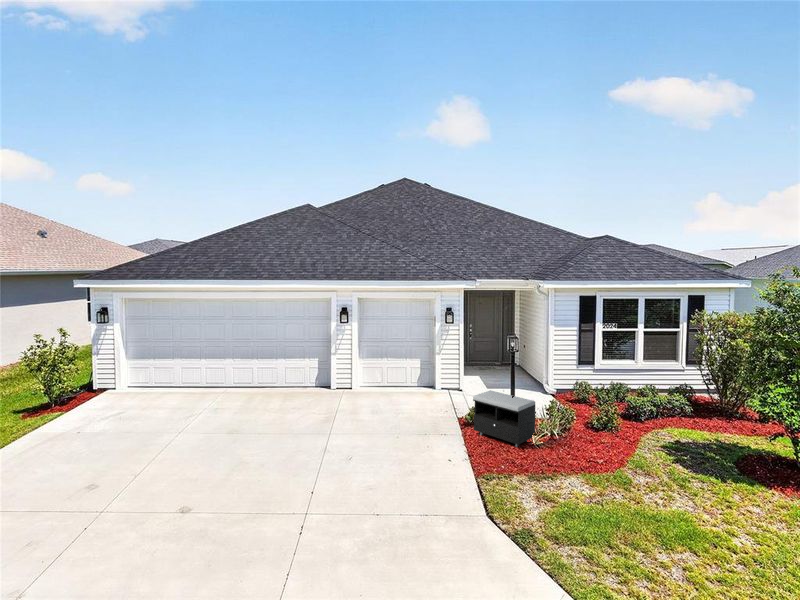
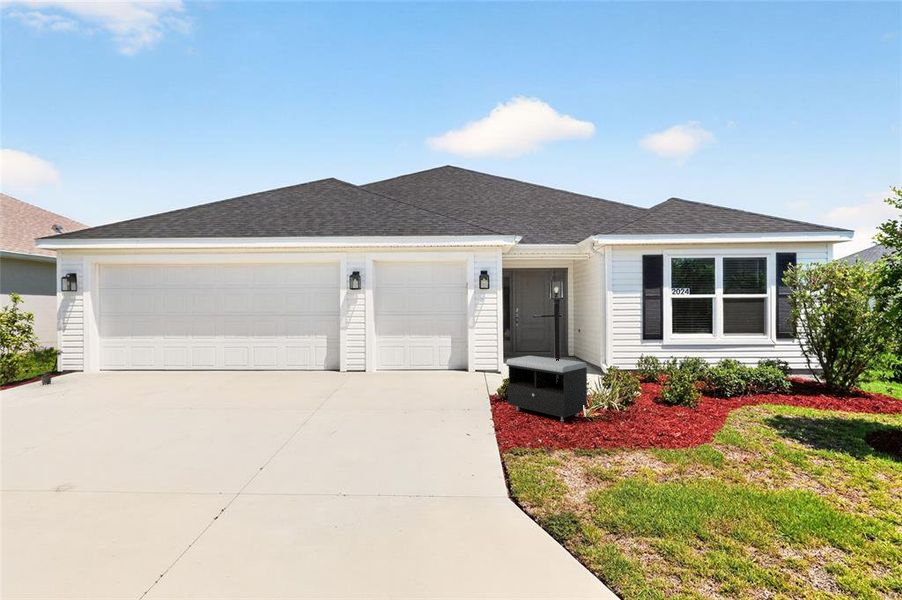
potted plant: none [66,371,97,403] -> present [25,346,63,384]

